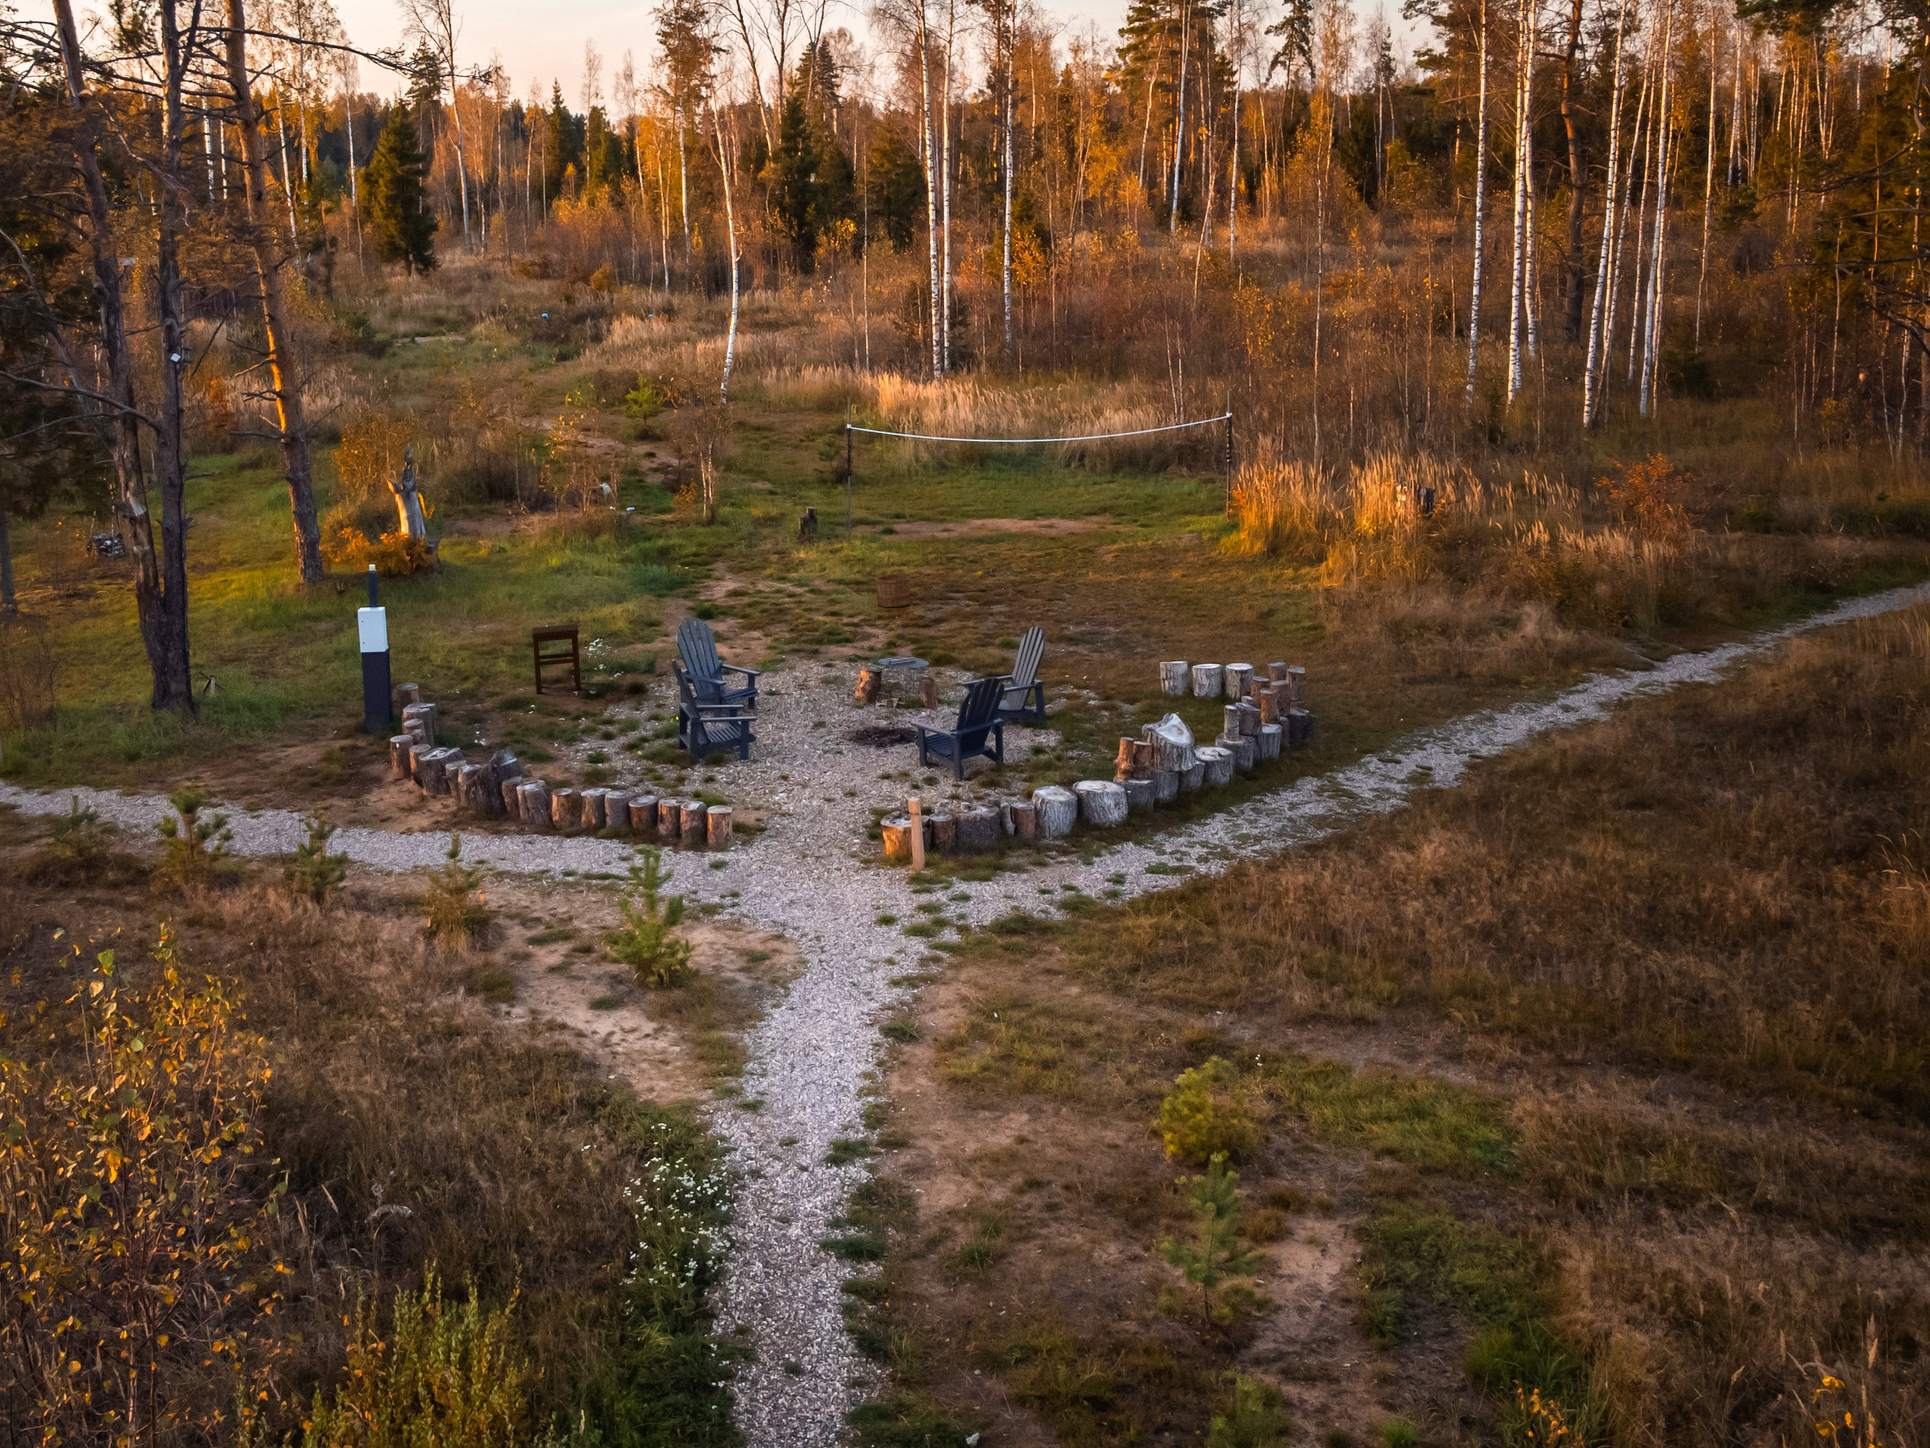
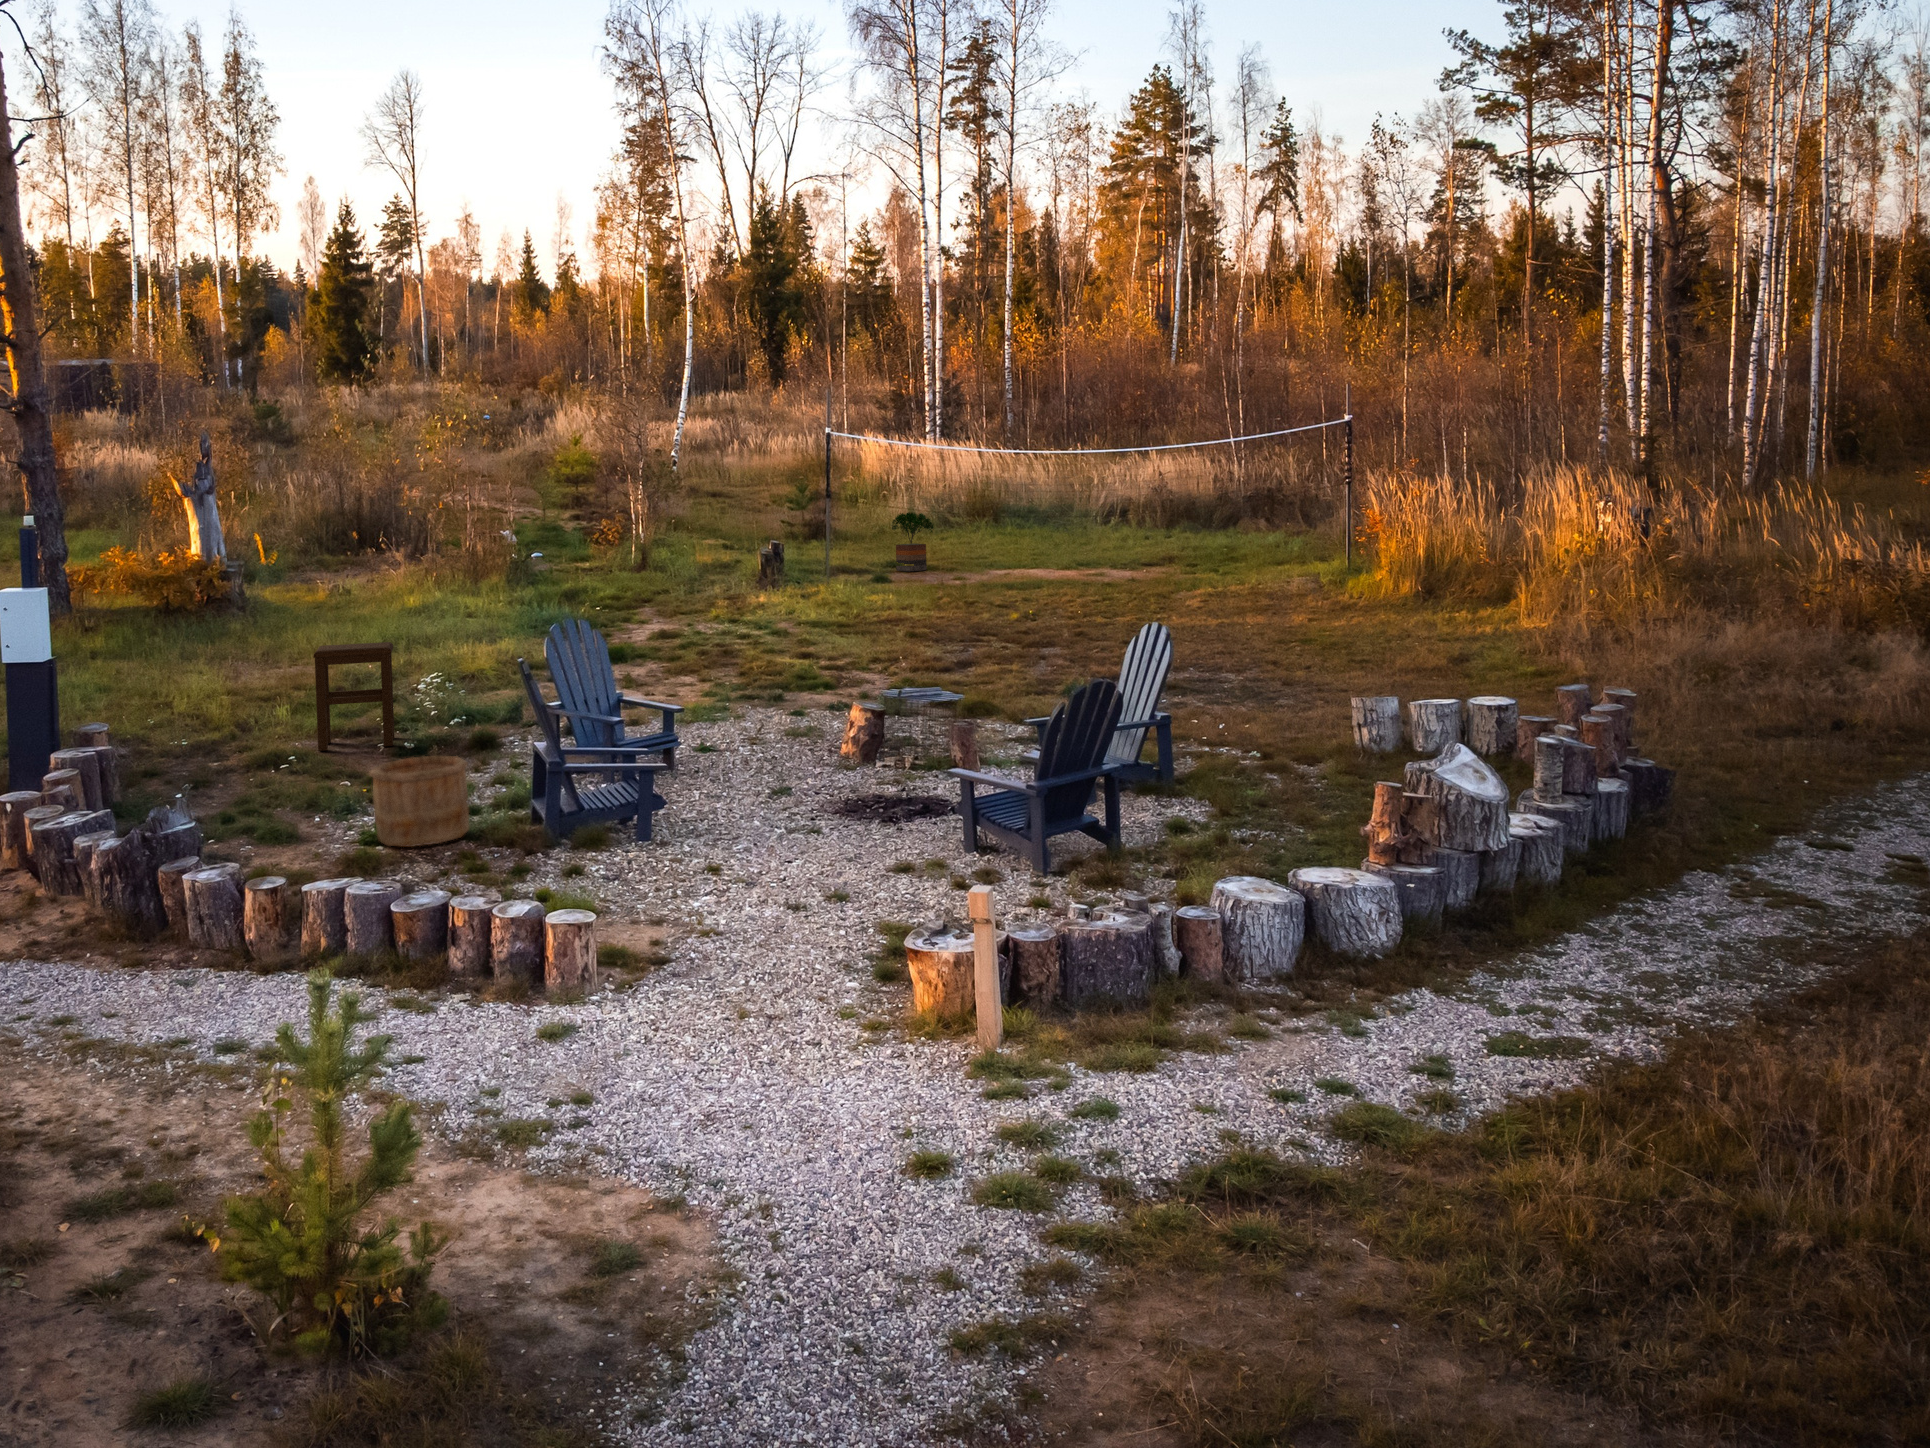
potted tree: none [892,487,924,531] -> present [892,512,934,571]
wooden bucket: present [875,574,910,607] -> present [369,756,469,847]

